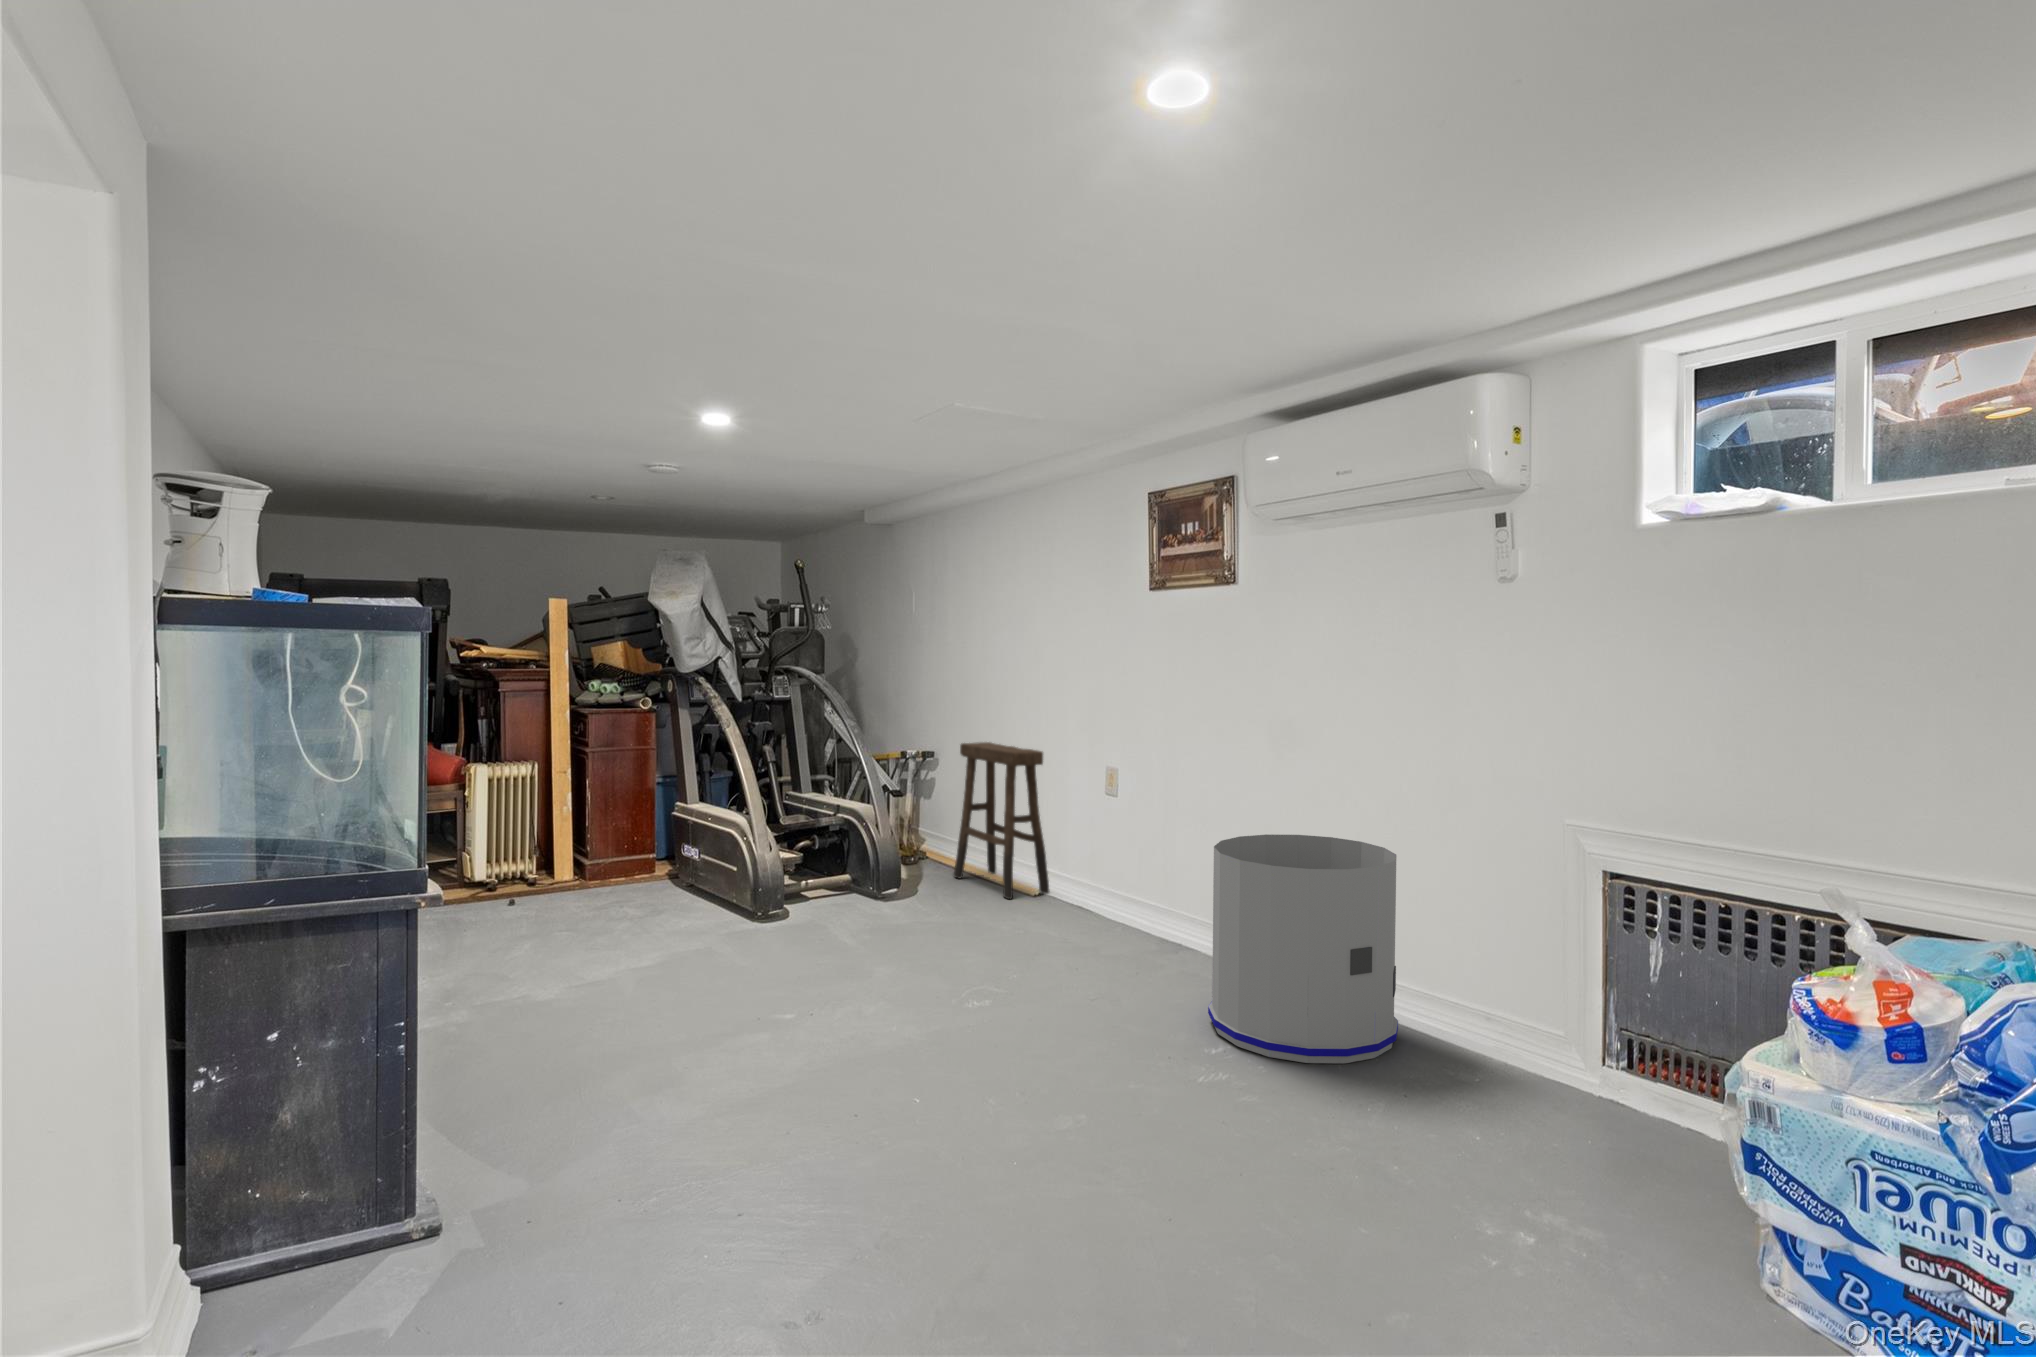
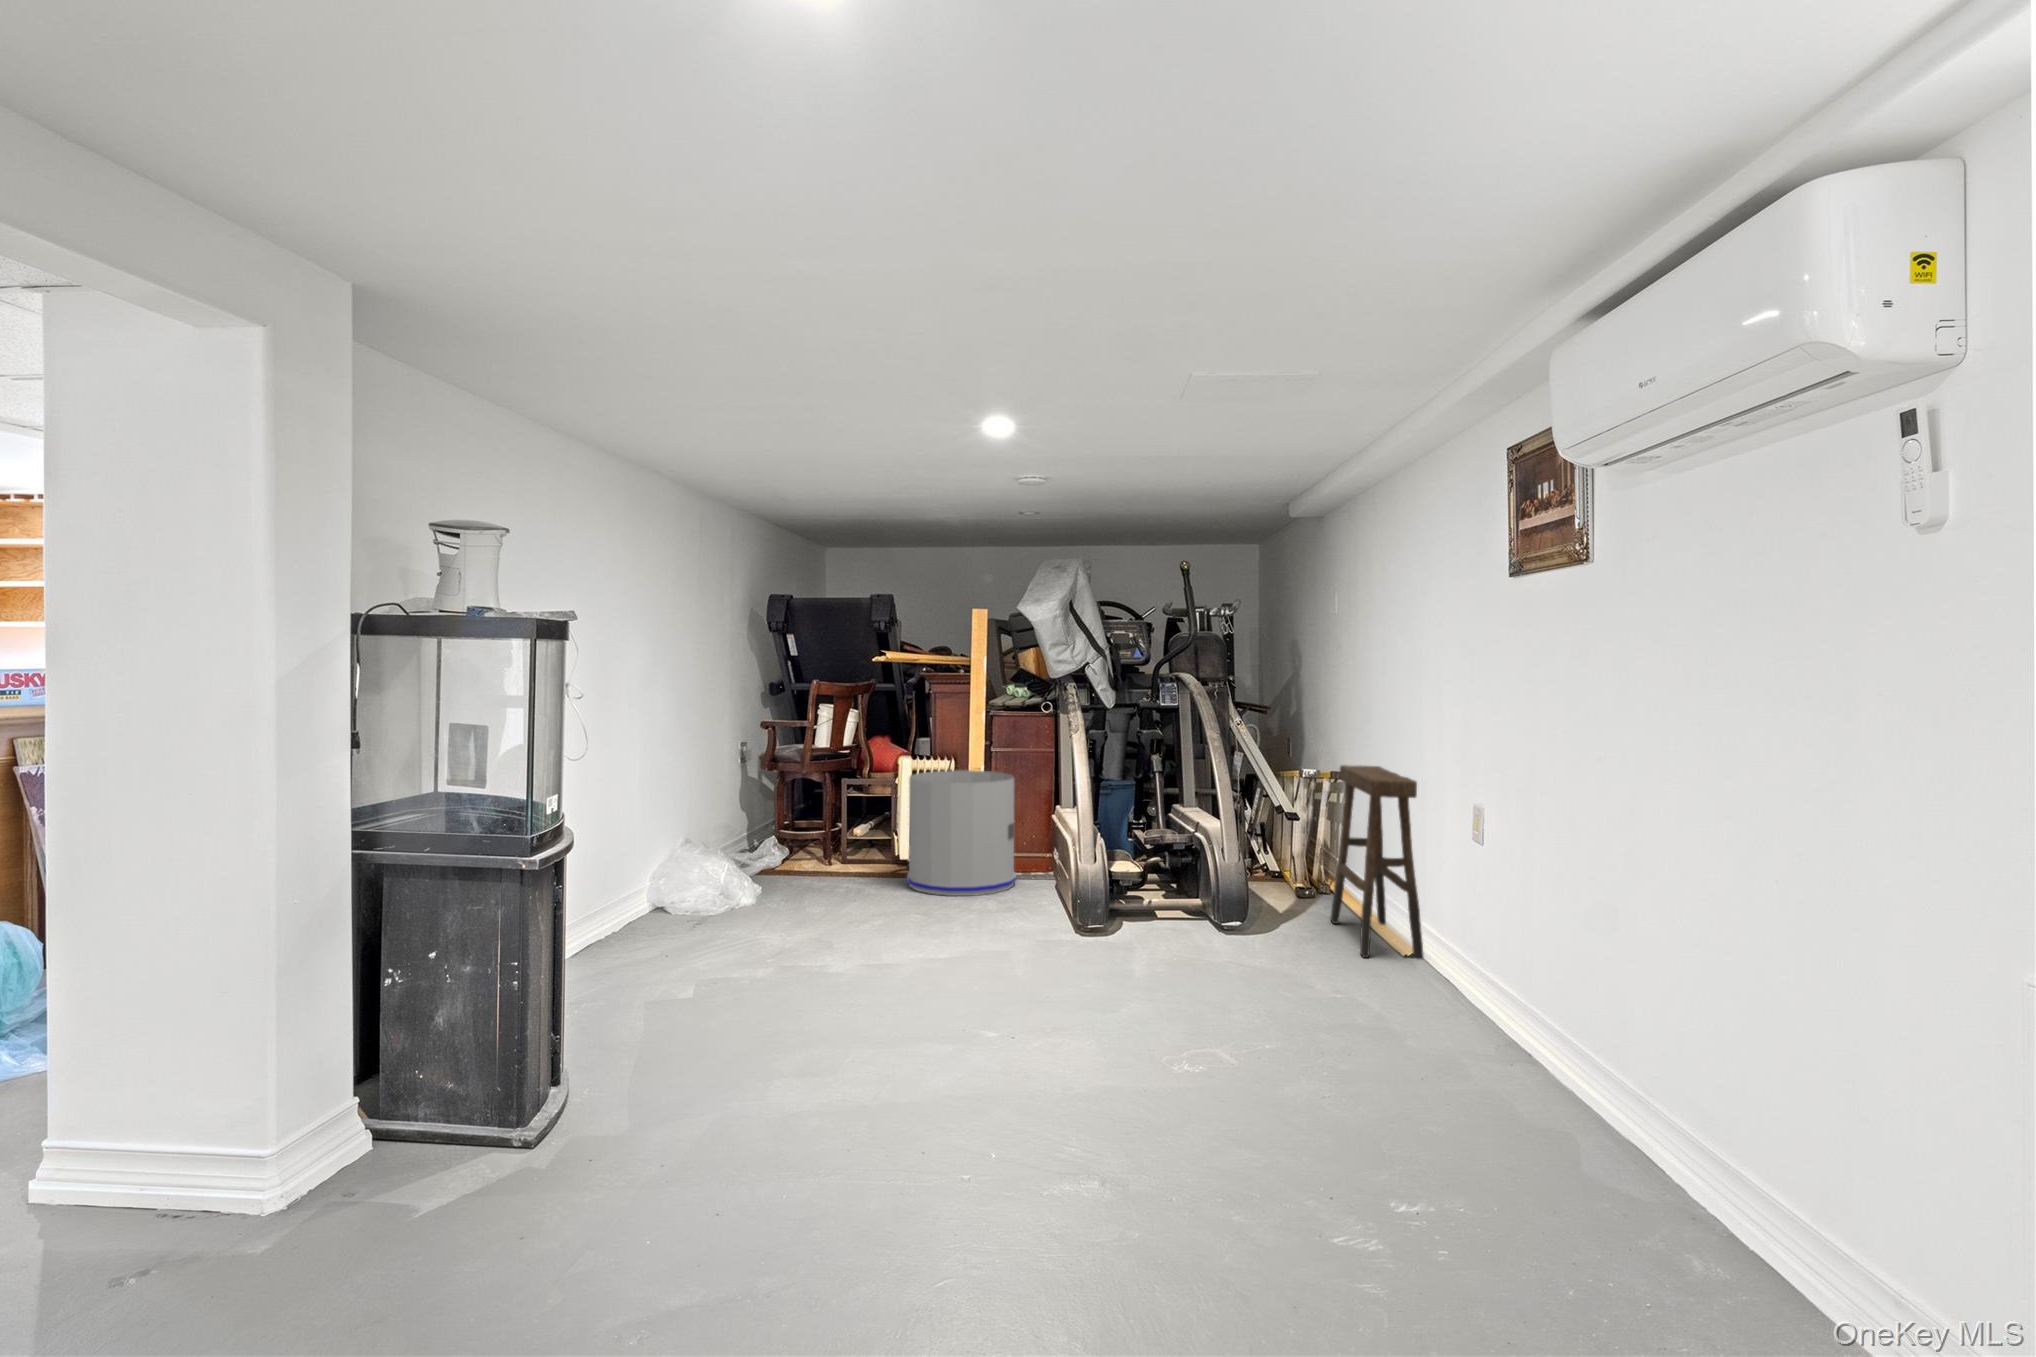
trash can: present [1208,834,1398,1063] -> present [907,770,1016,896]

